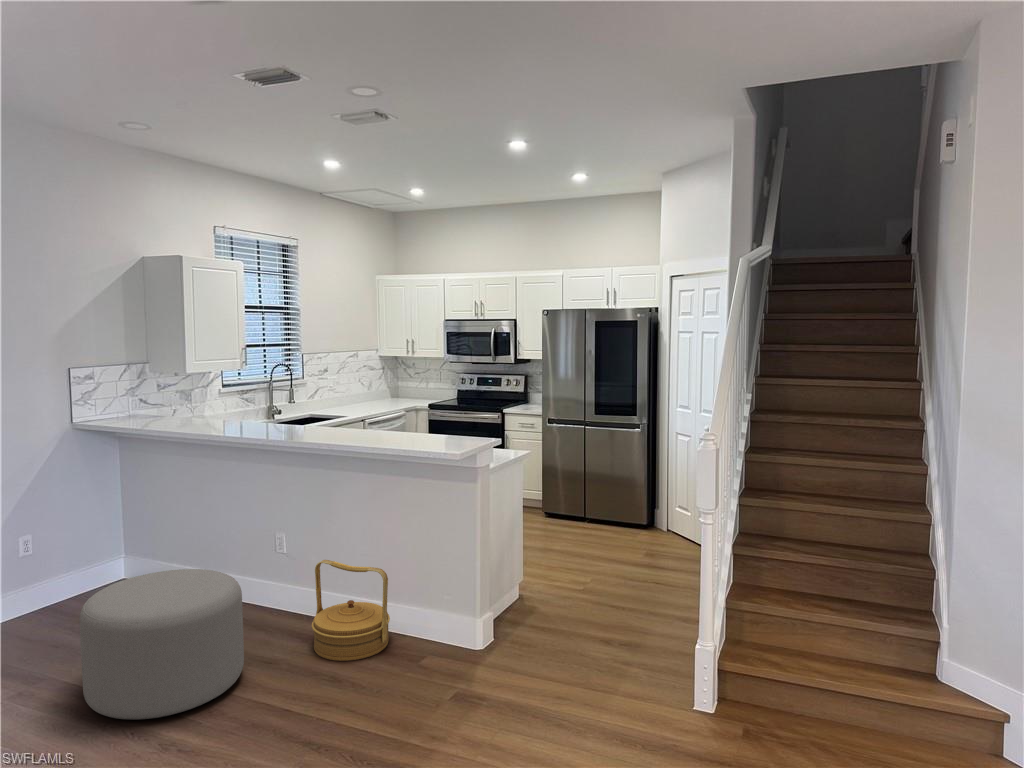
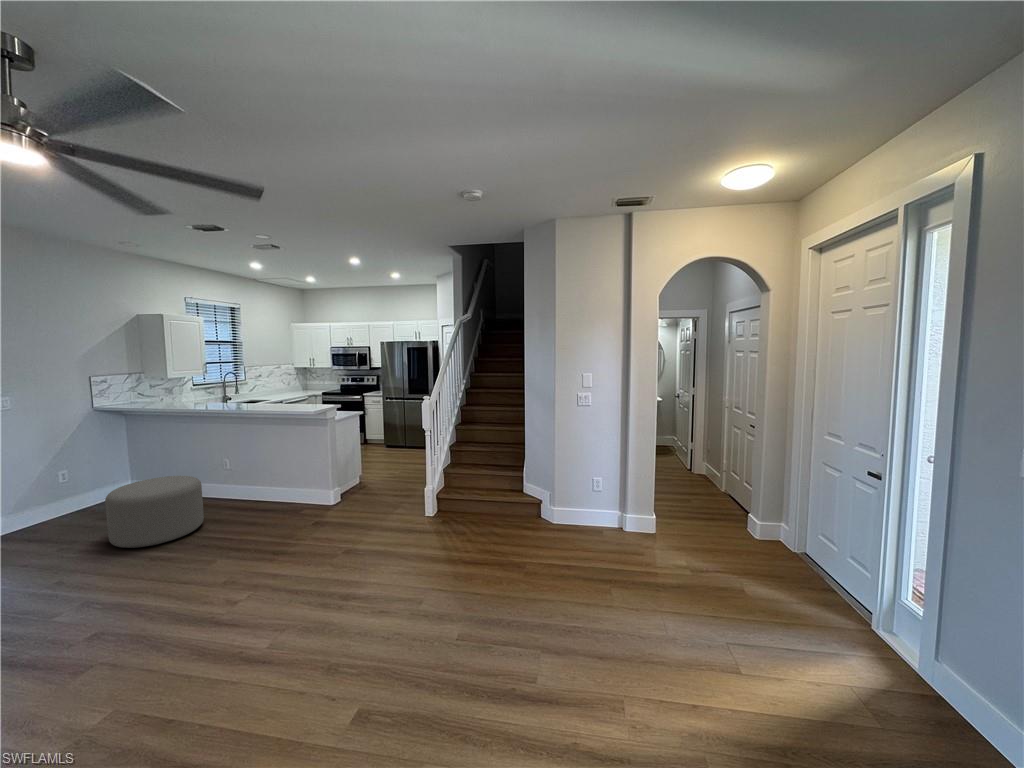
woven basket: present [312,560,390,661] -> none [243,468,286,515]

